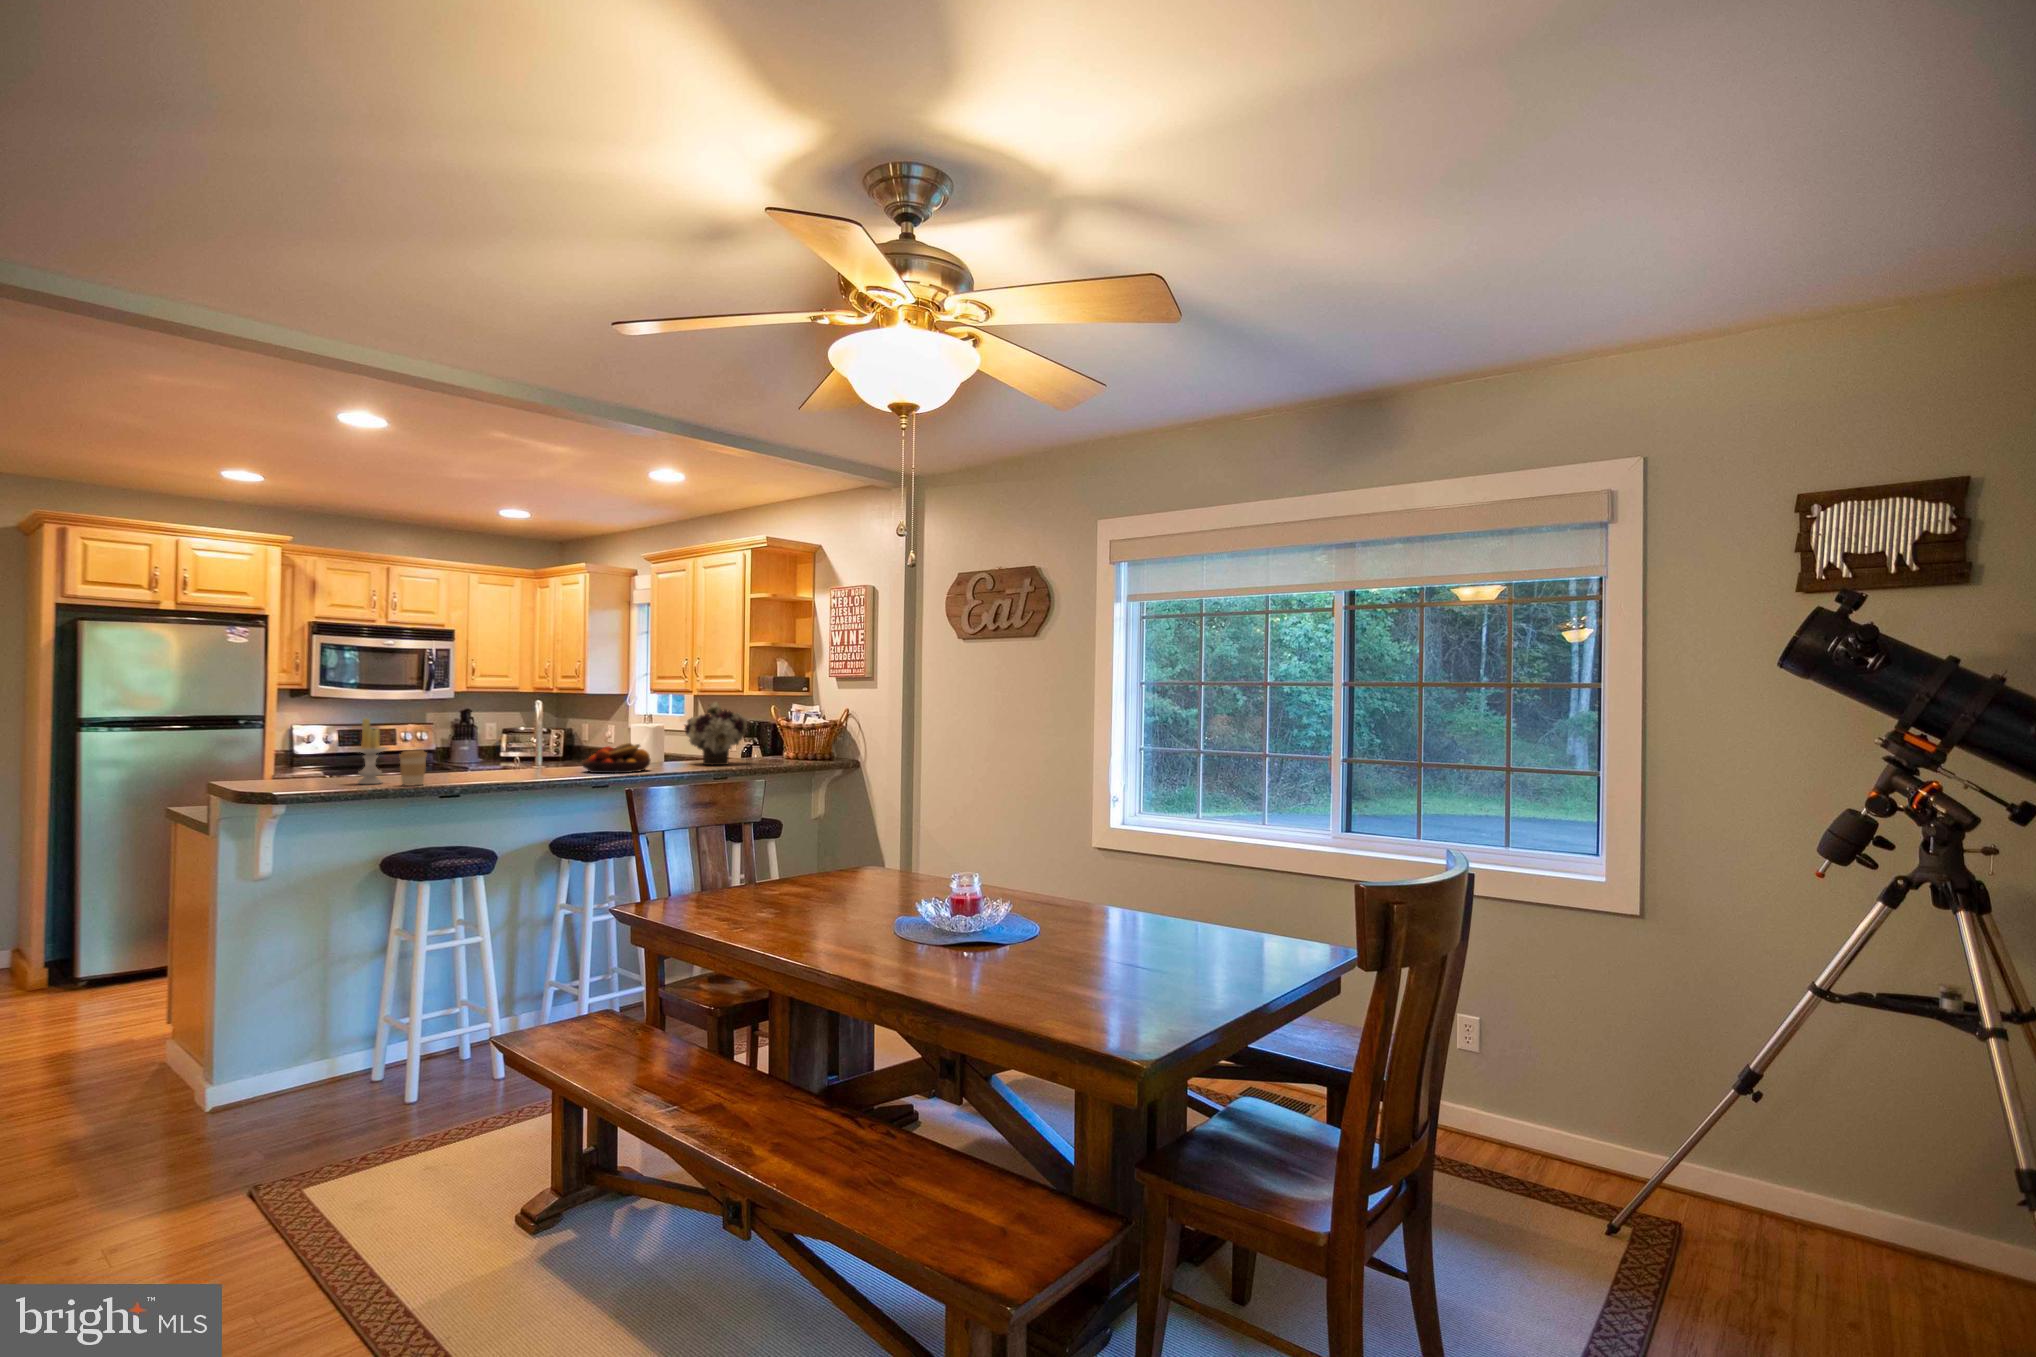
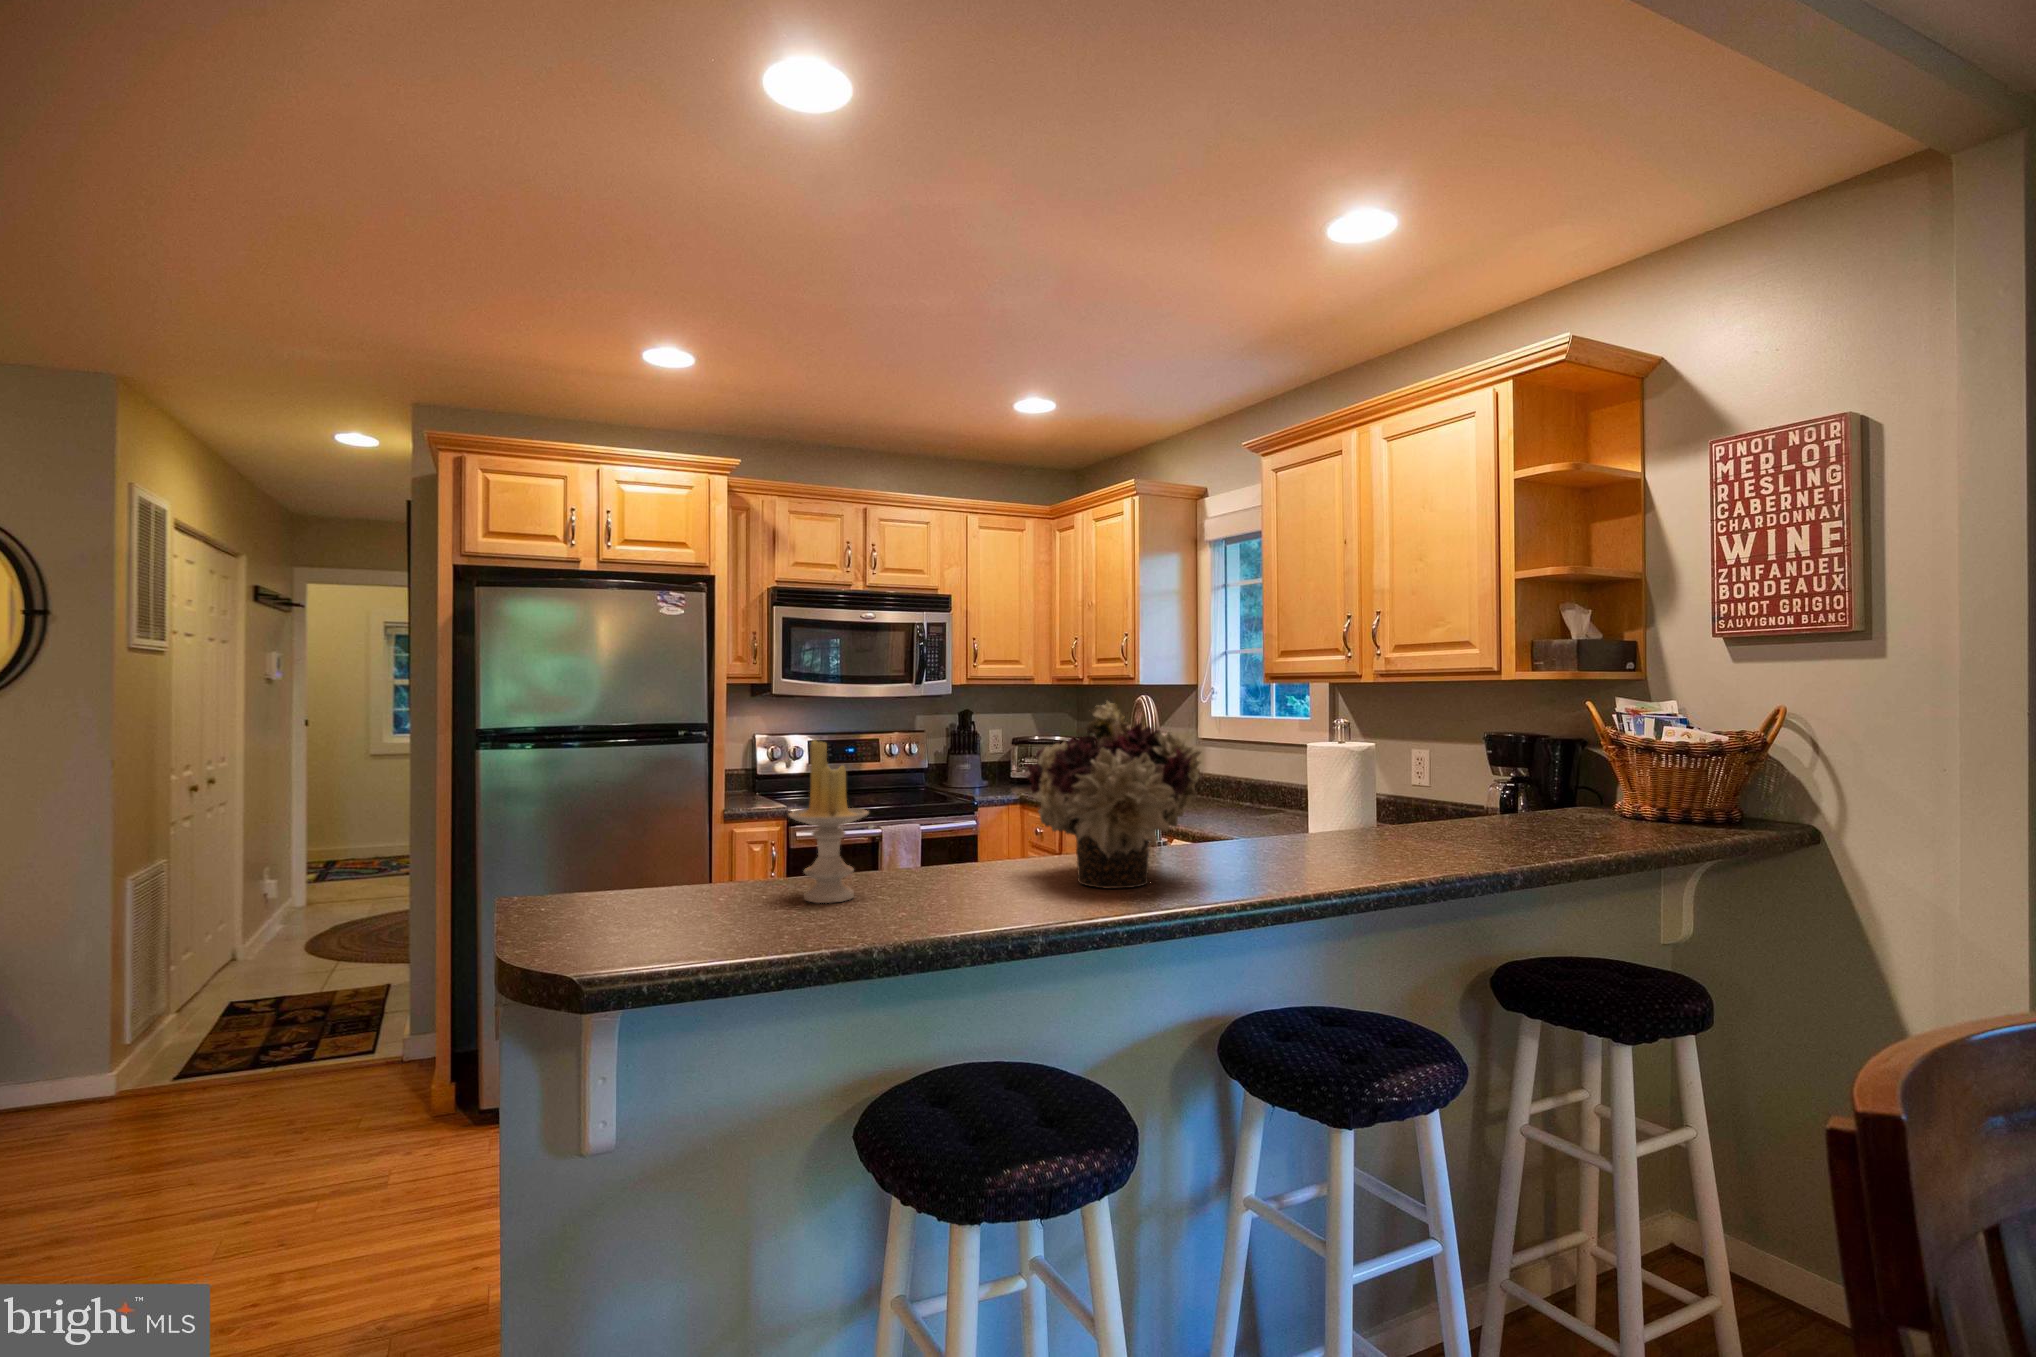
flower arrangement: present [685,702,747,765] -> present [1026,701,1201,888]
fruit bowl: present [582,743,651,773] -> none [1252,792,1411,871]
coffee cup: present [399,750,427,786] -> none [888,823,953,921]

